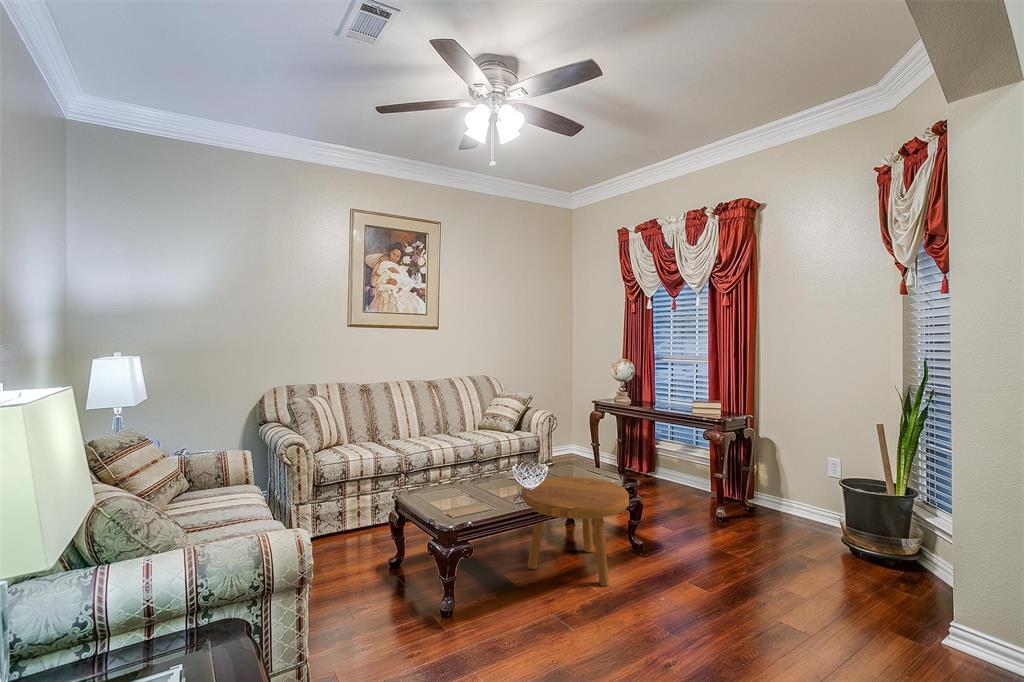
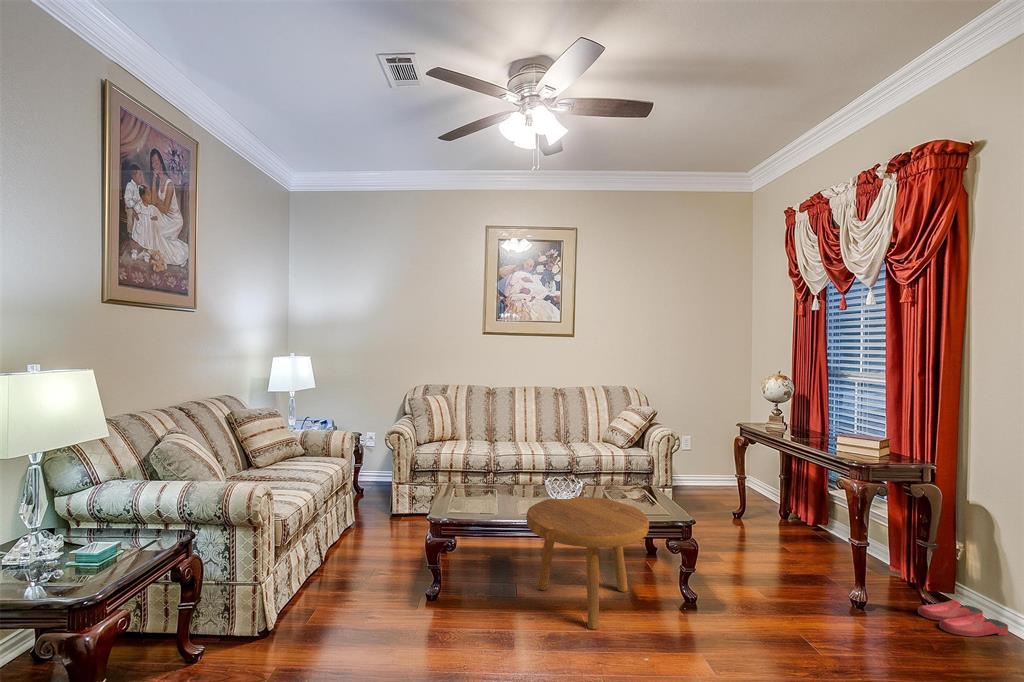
slippers: none [752,503,796,524] -> present [918,600,1008,637]

